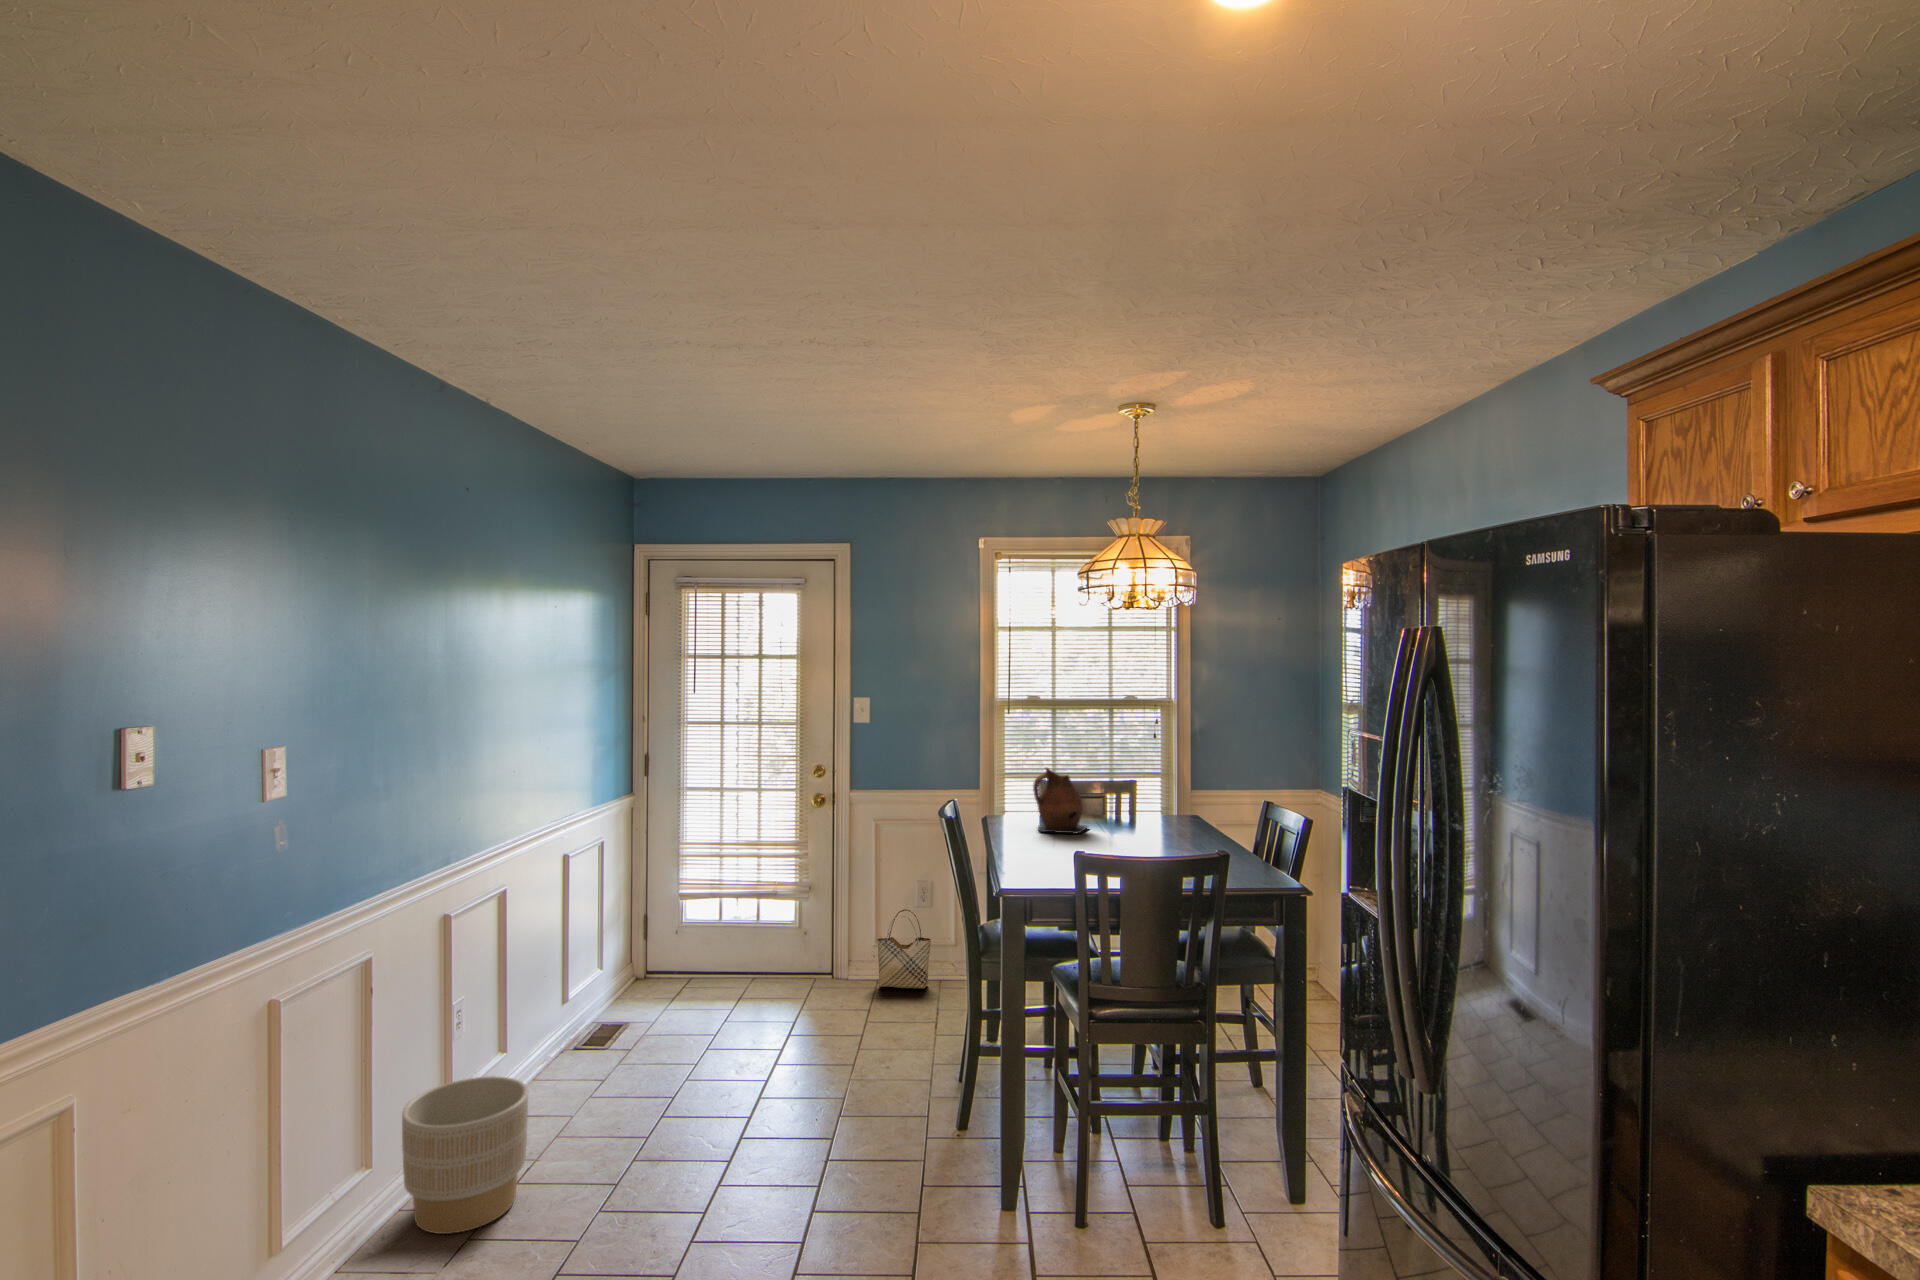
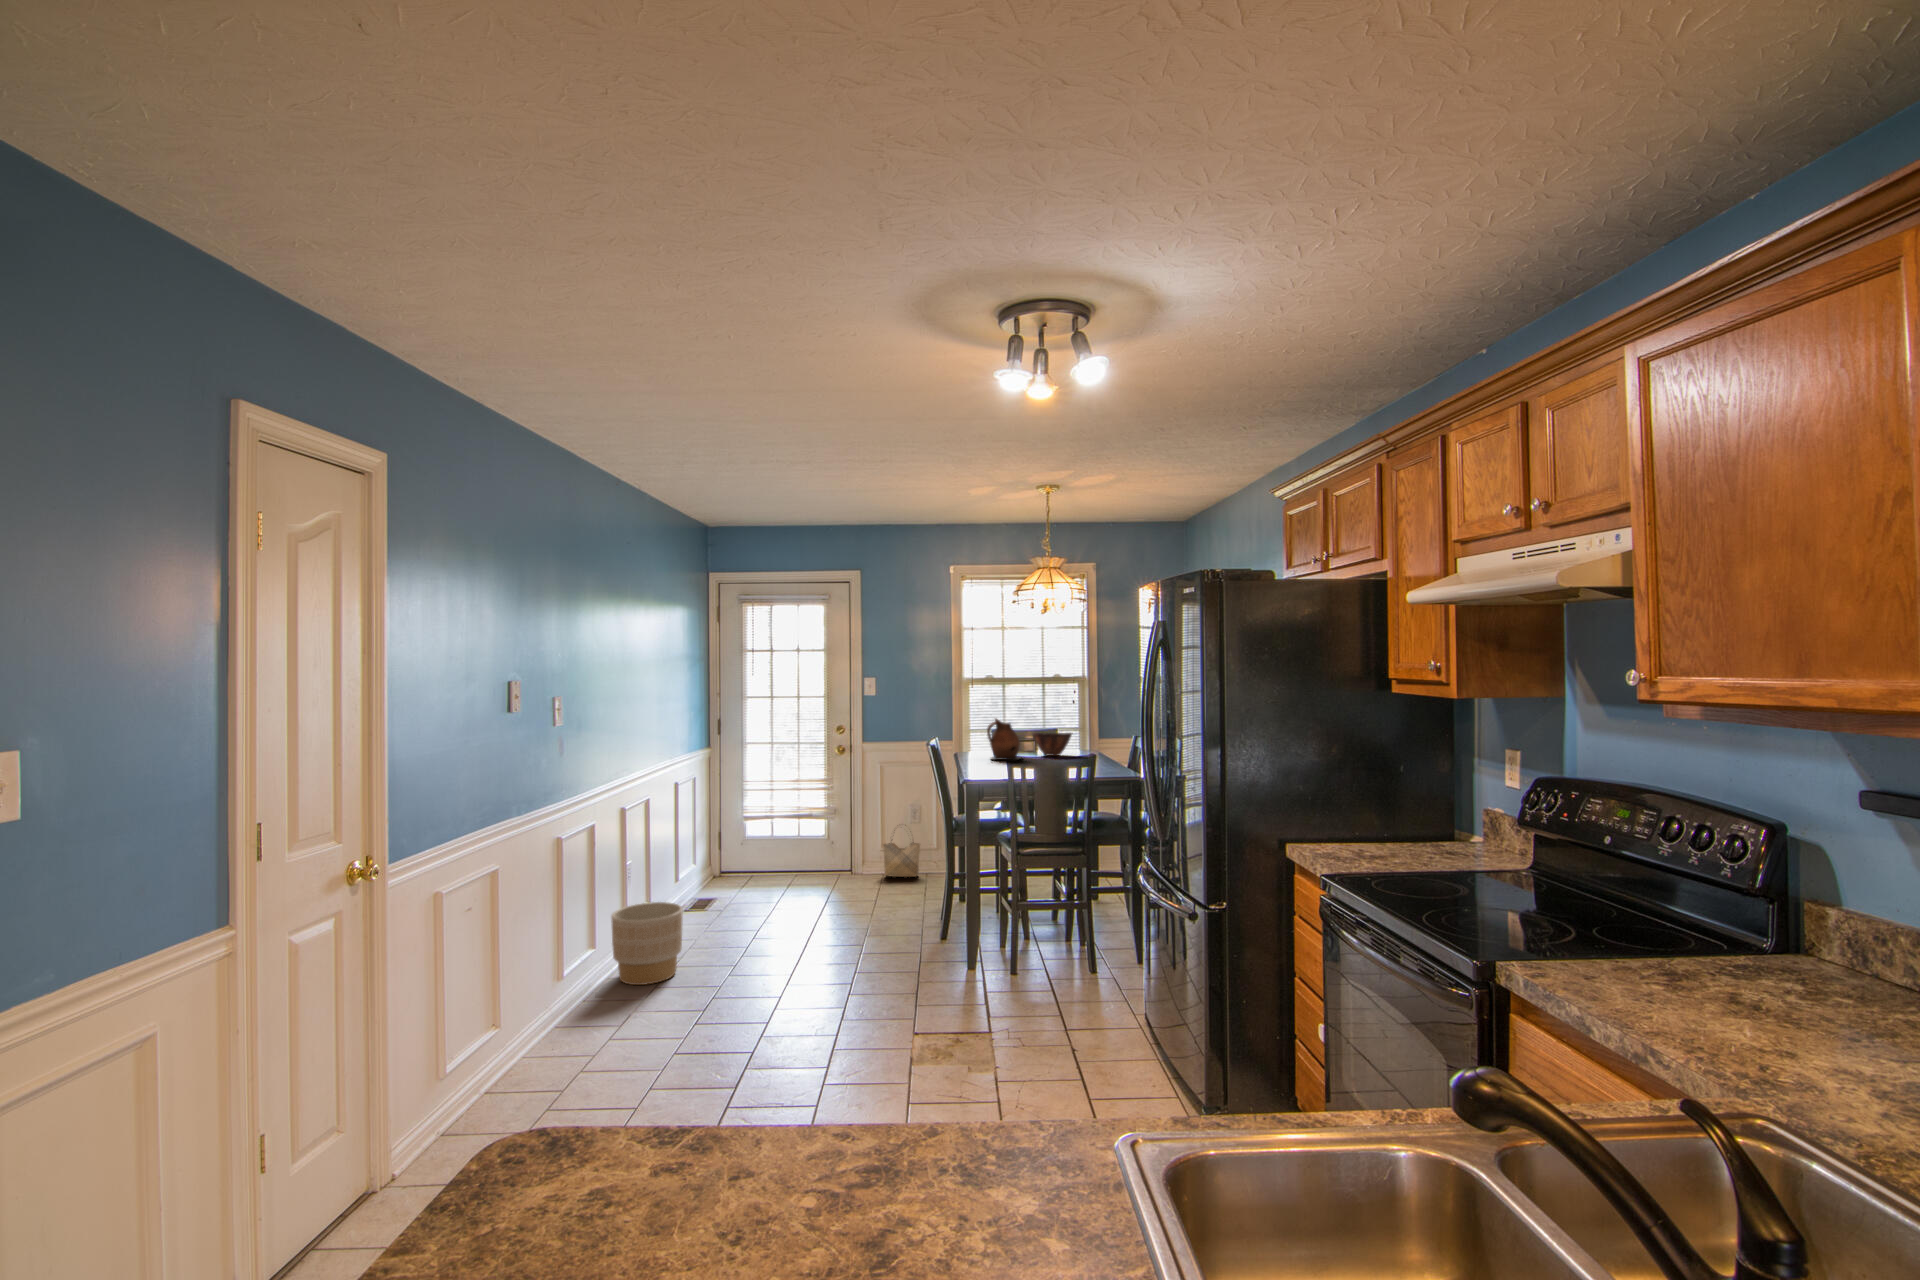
bowl: none [1099,786,1161,823] -> present [1032,733,1072,756]

